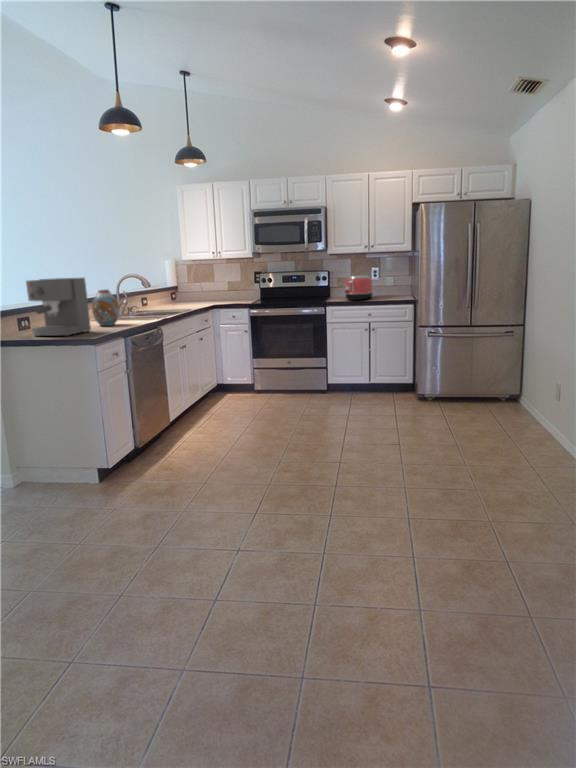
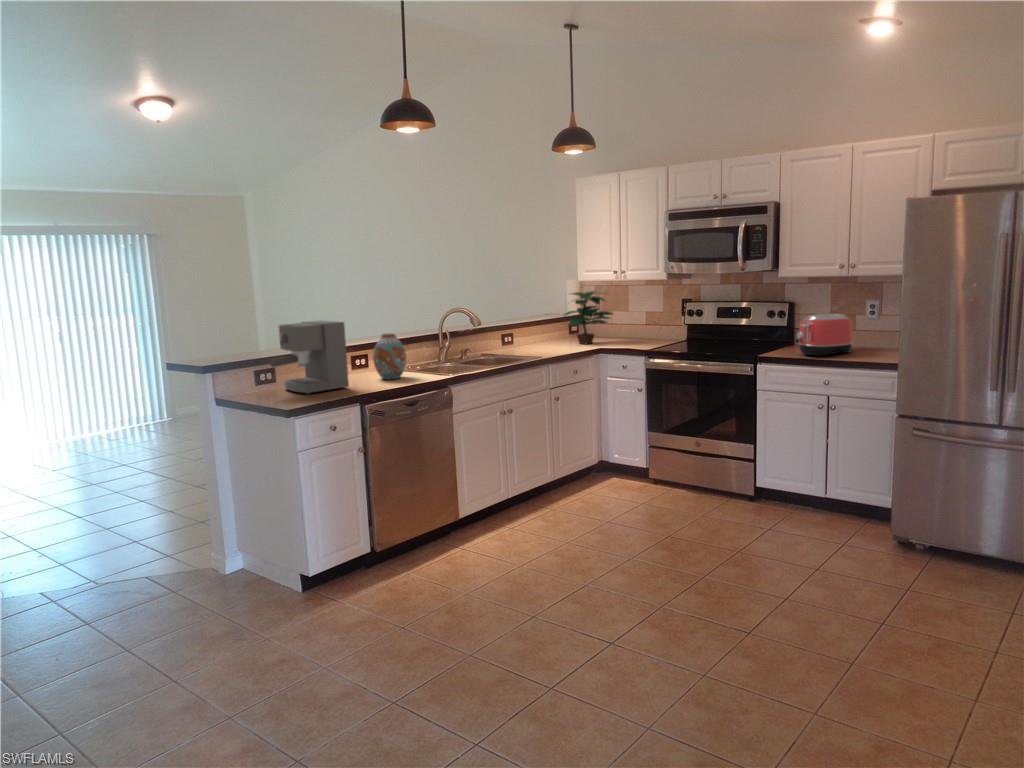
potted plant: none [179,267,213,304] -> present [564,291,613,344]

